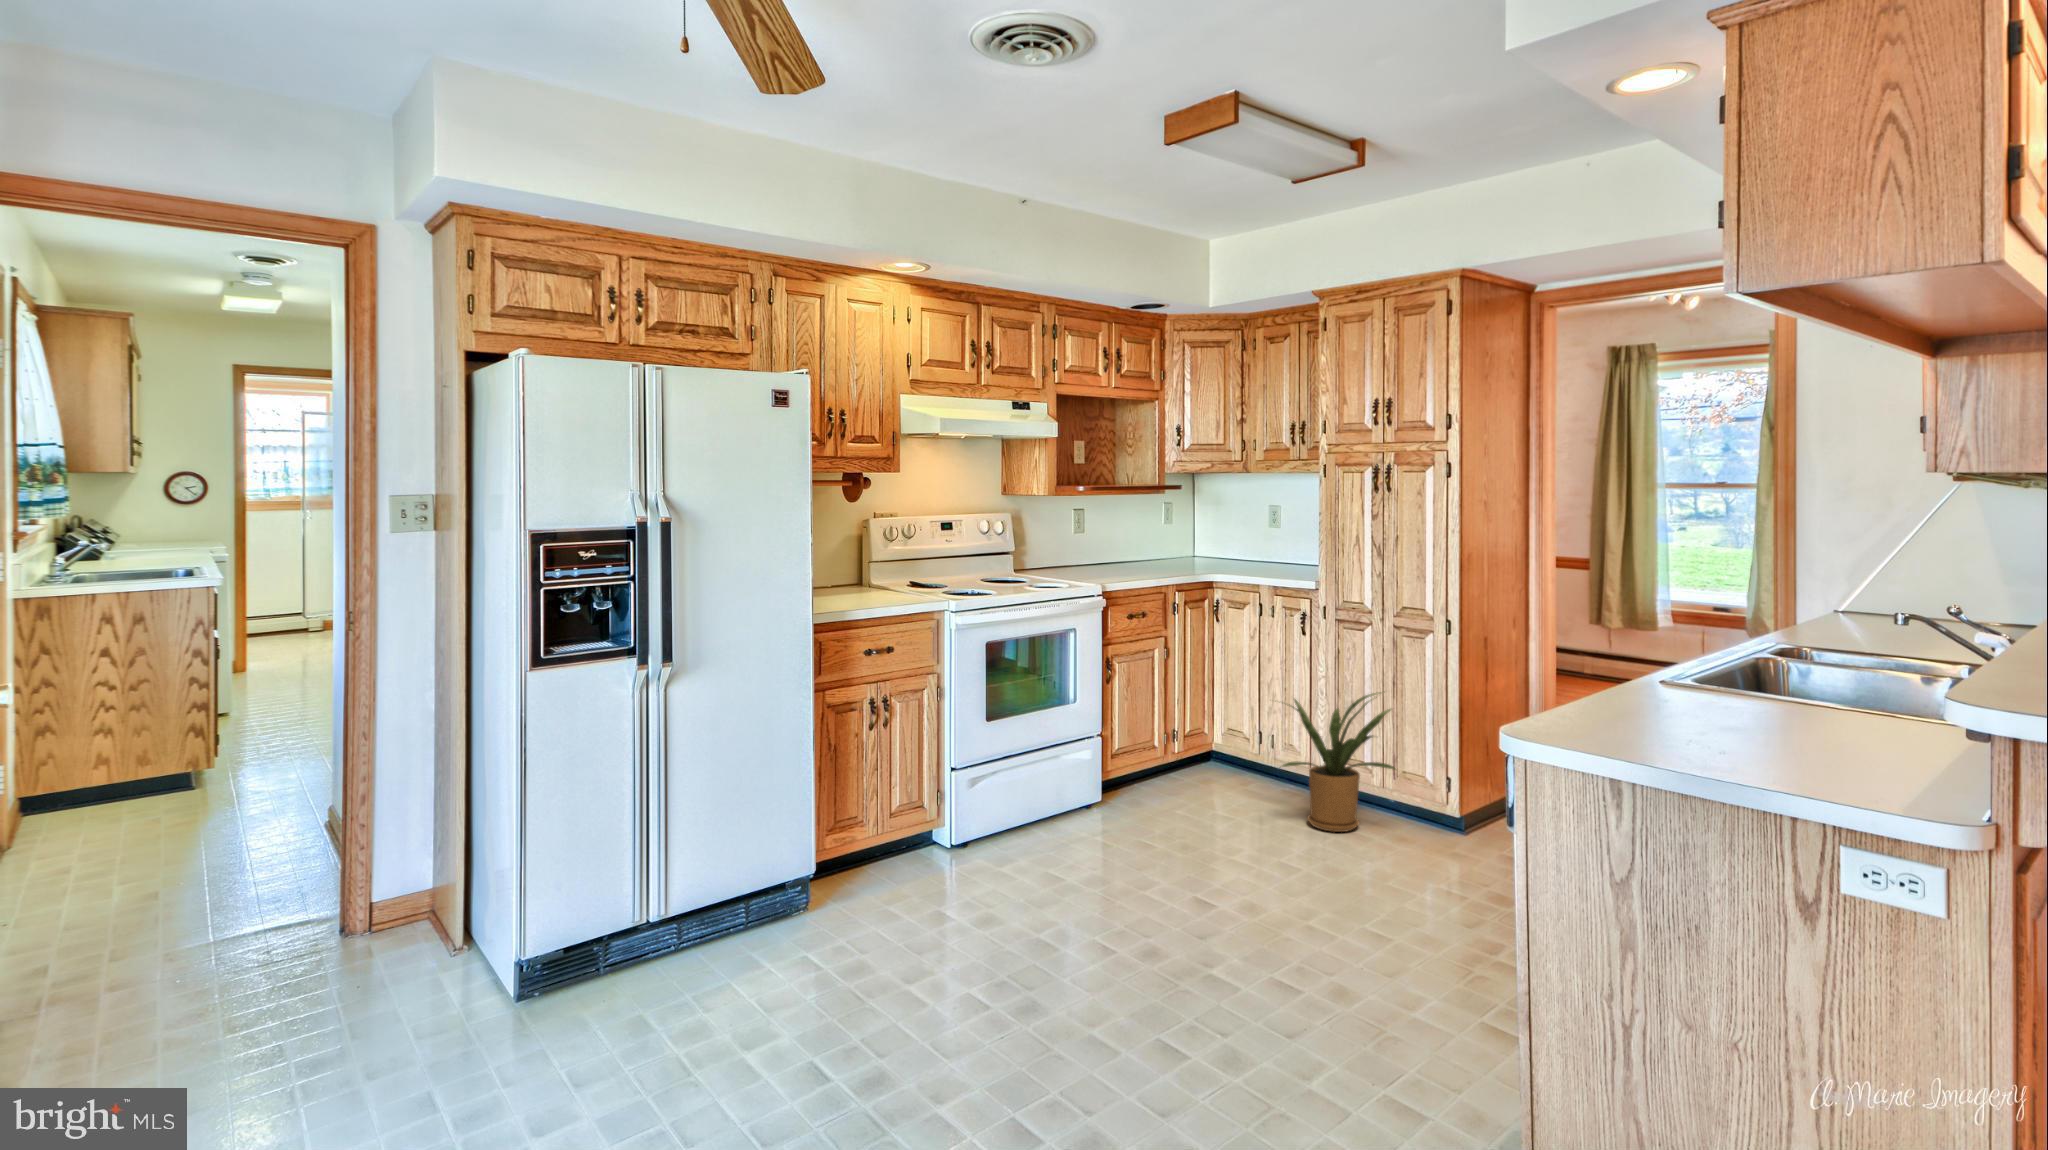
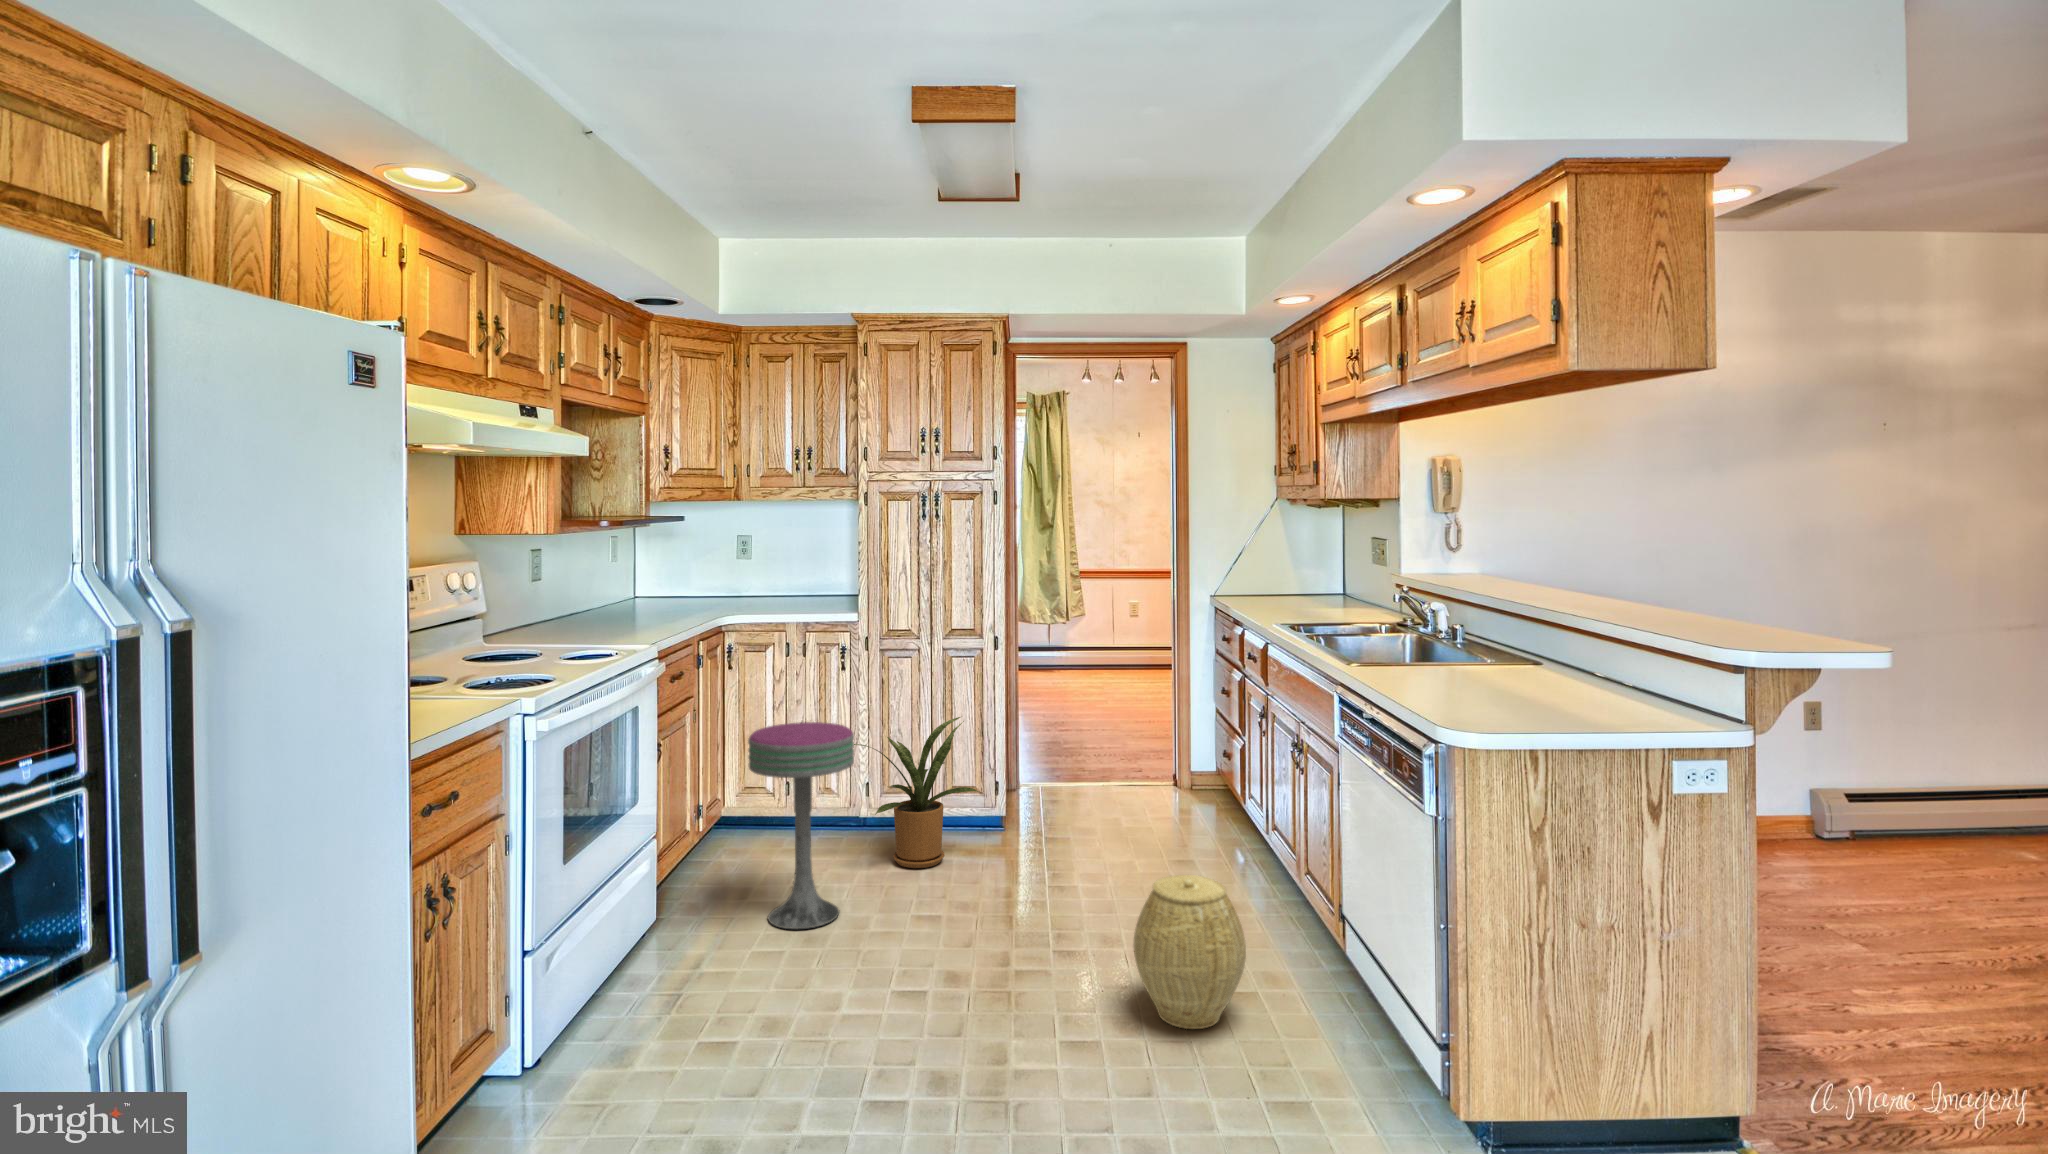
bar stool: none [1140,669,1231,845] -> present [748,722,854,929]
woven basket: none [1330,864,1454,1025] -> present [1133,875,1246,1029]

